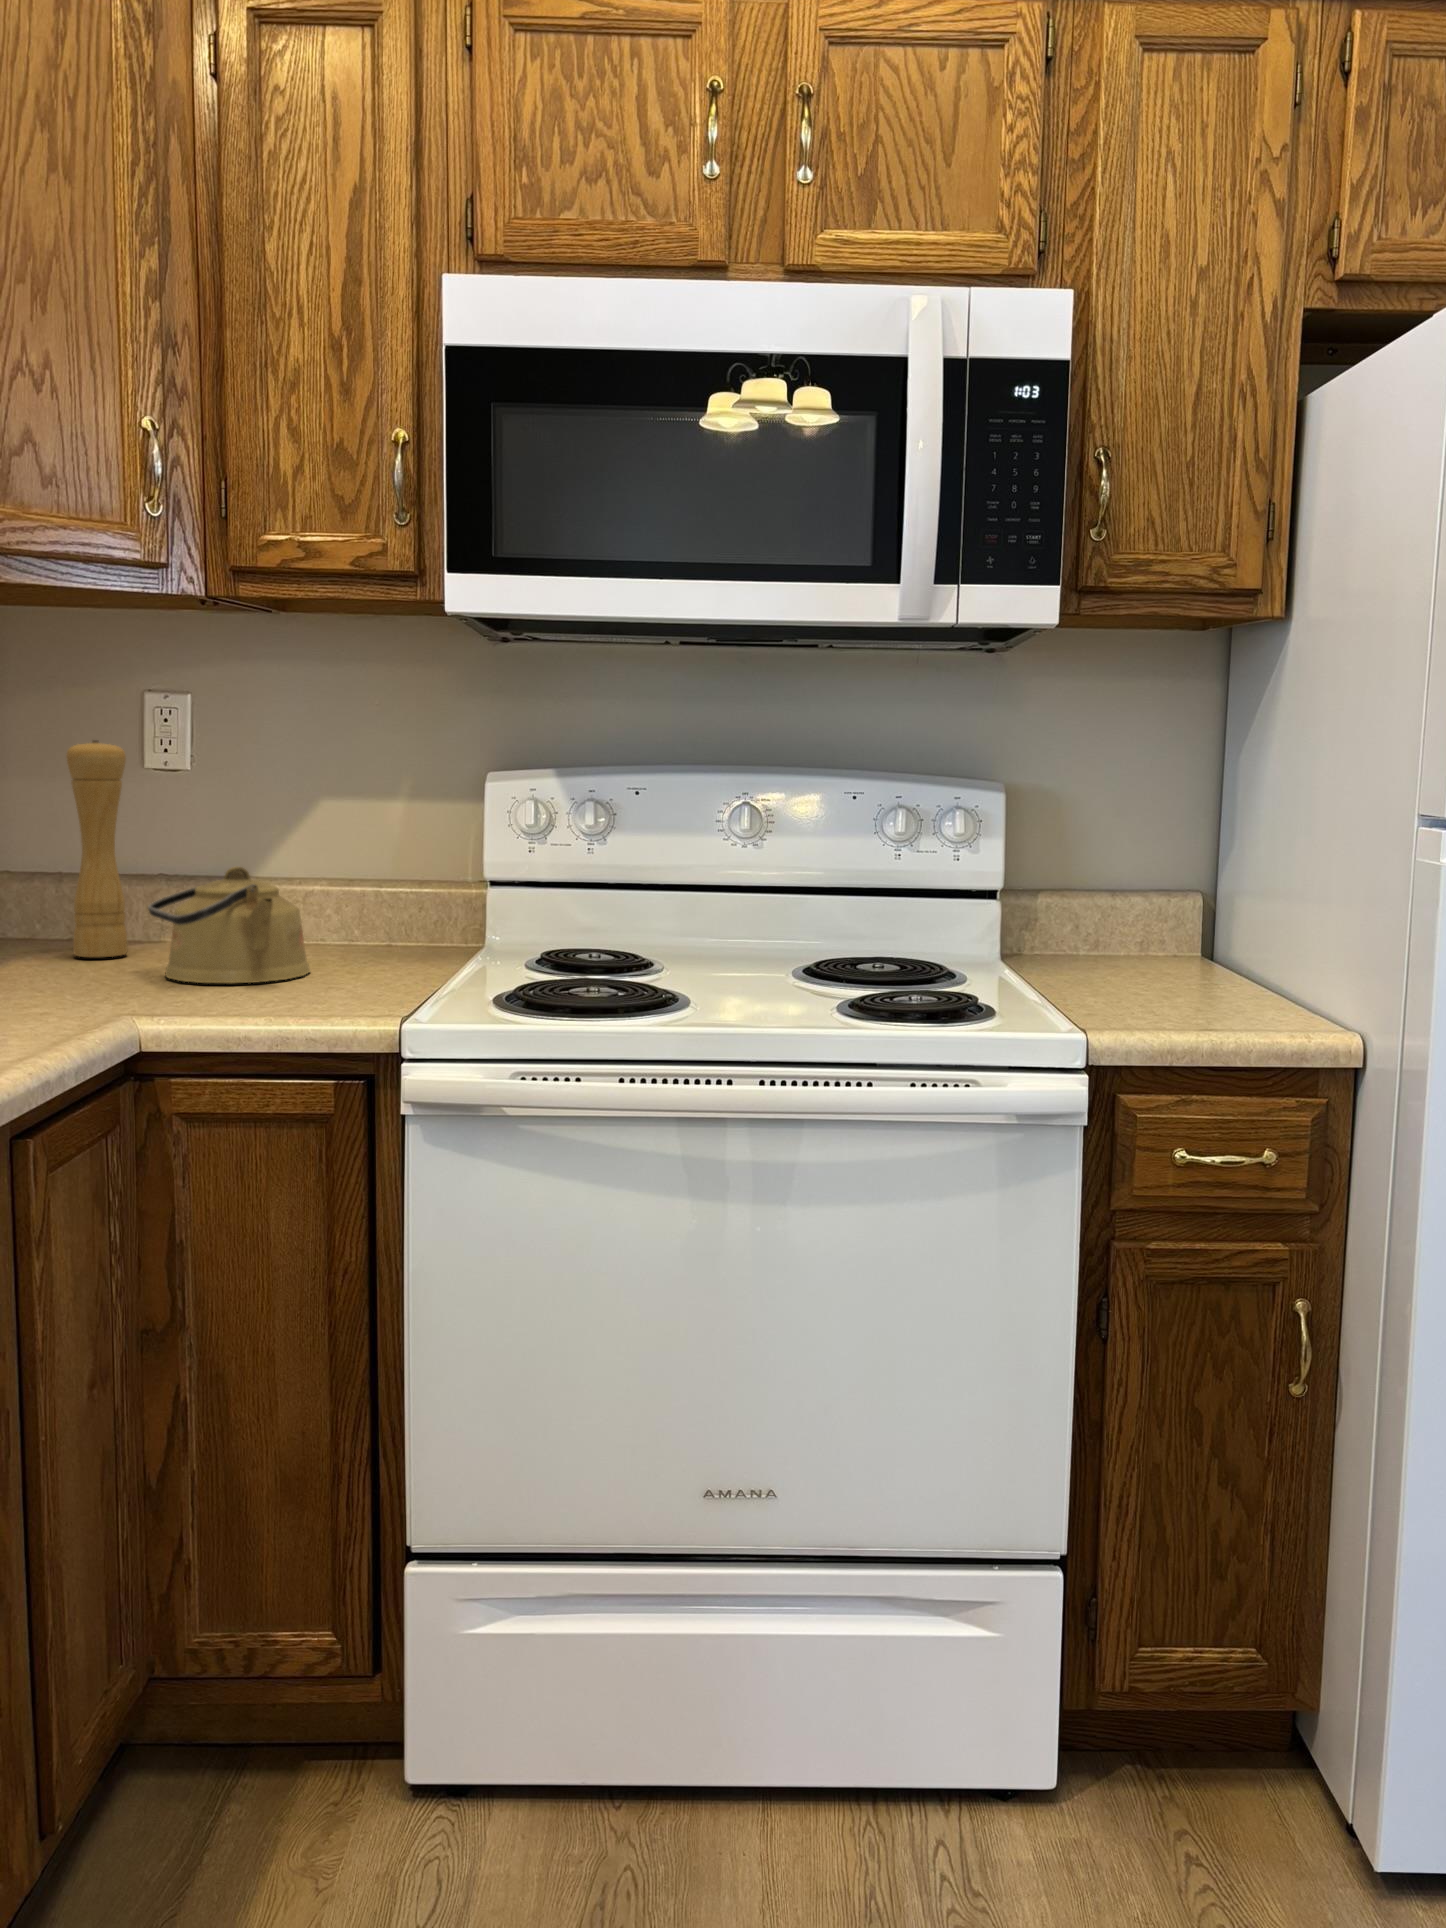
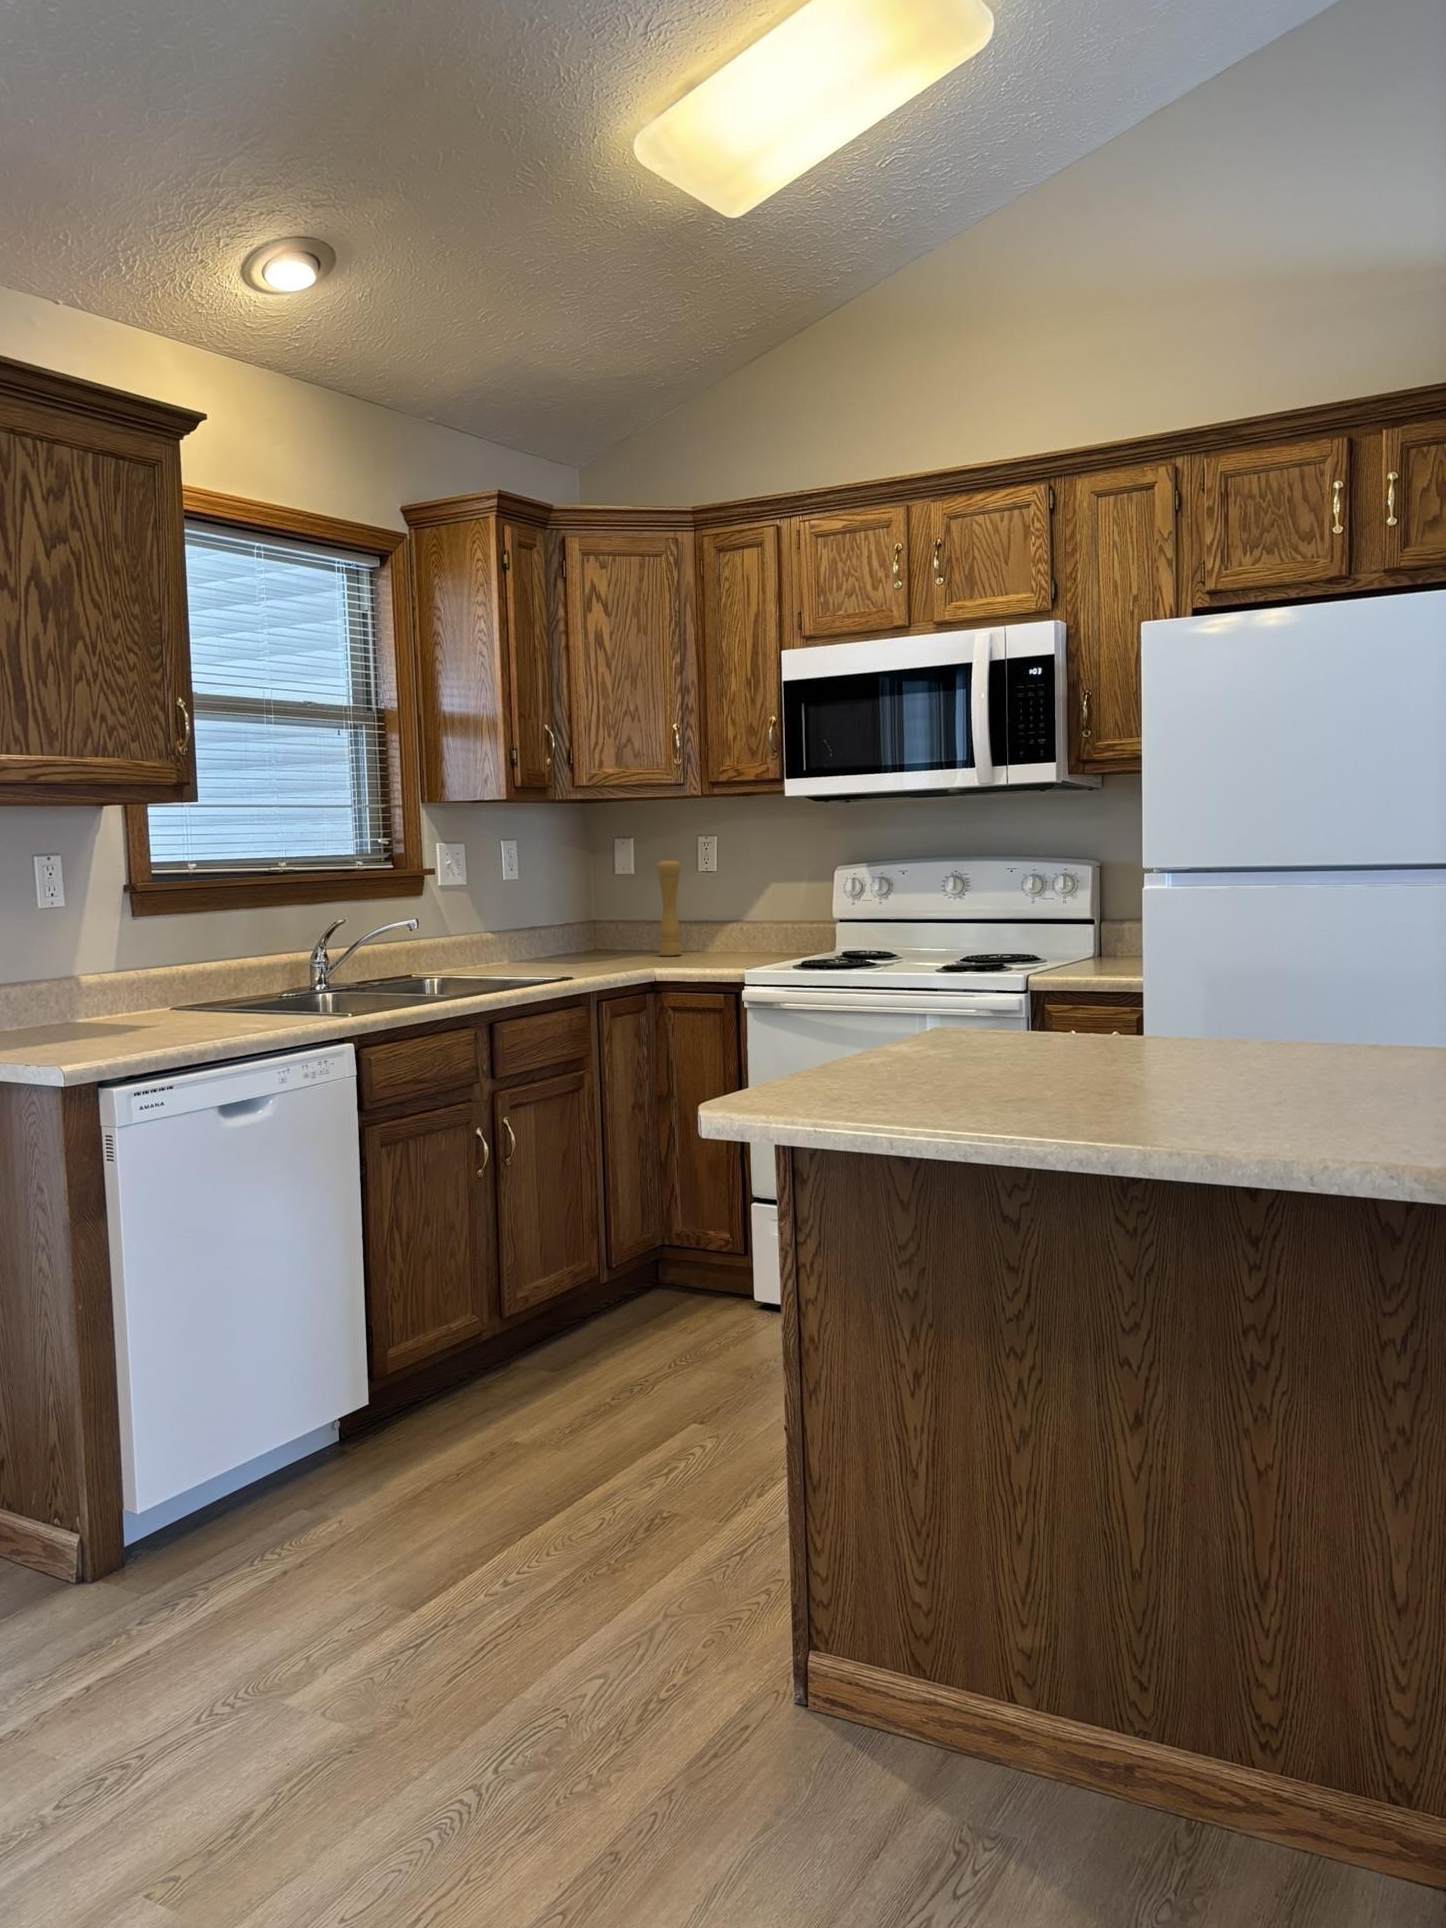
kettle: present [148,866,310,983] -> none [680,912,745,961]

